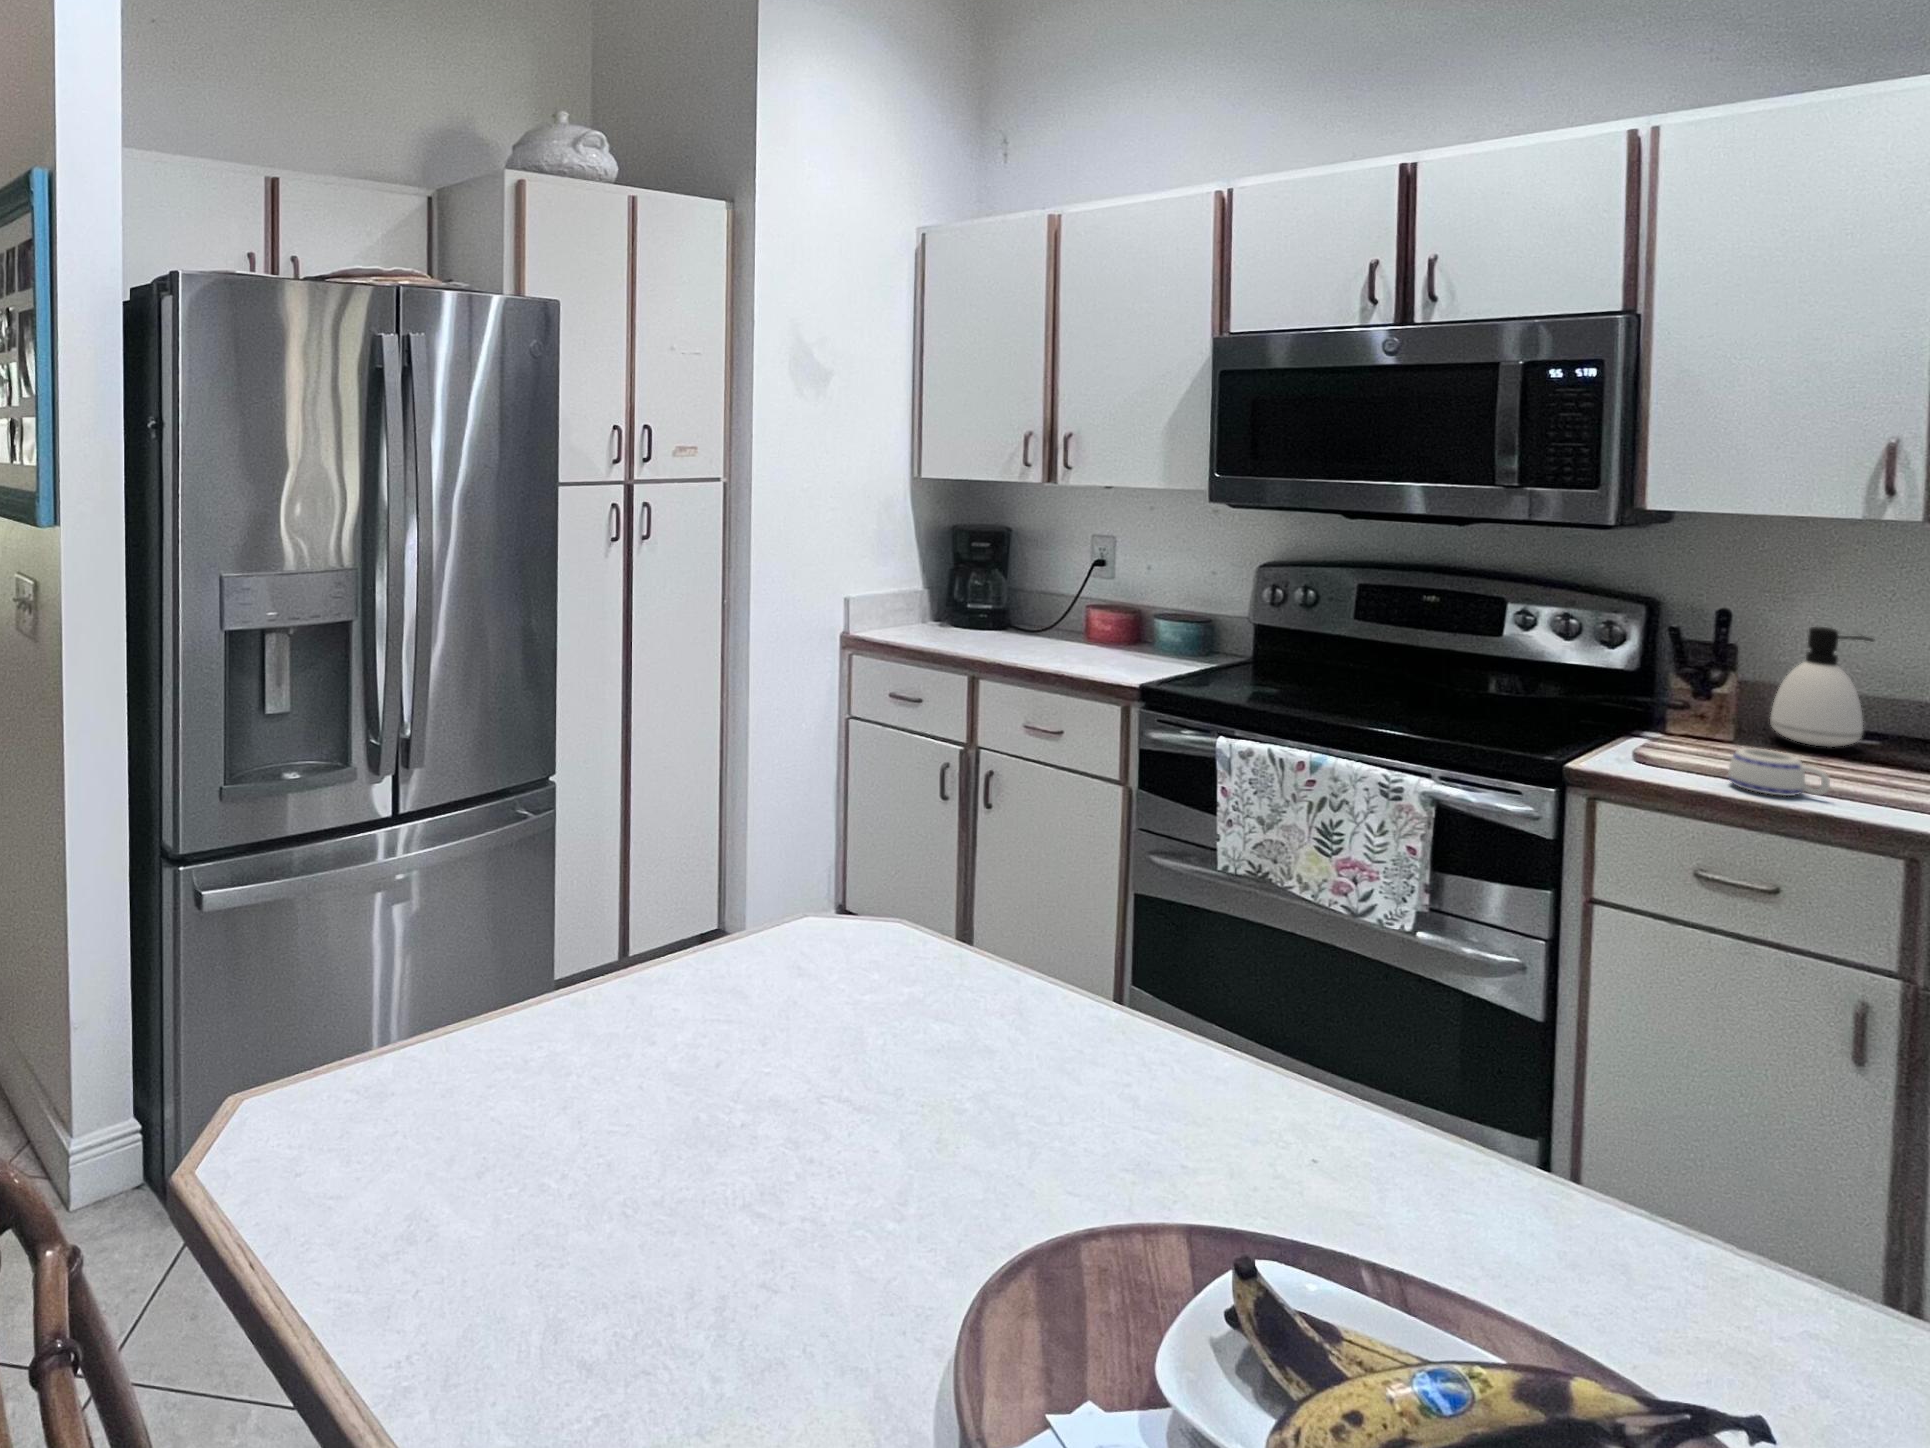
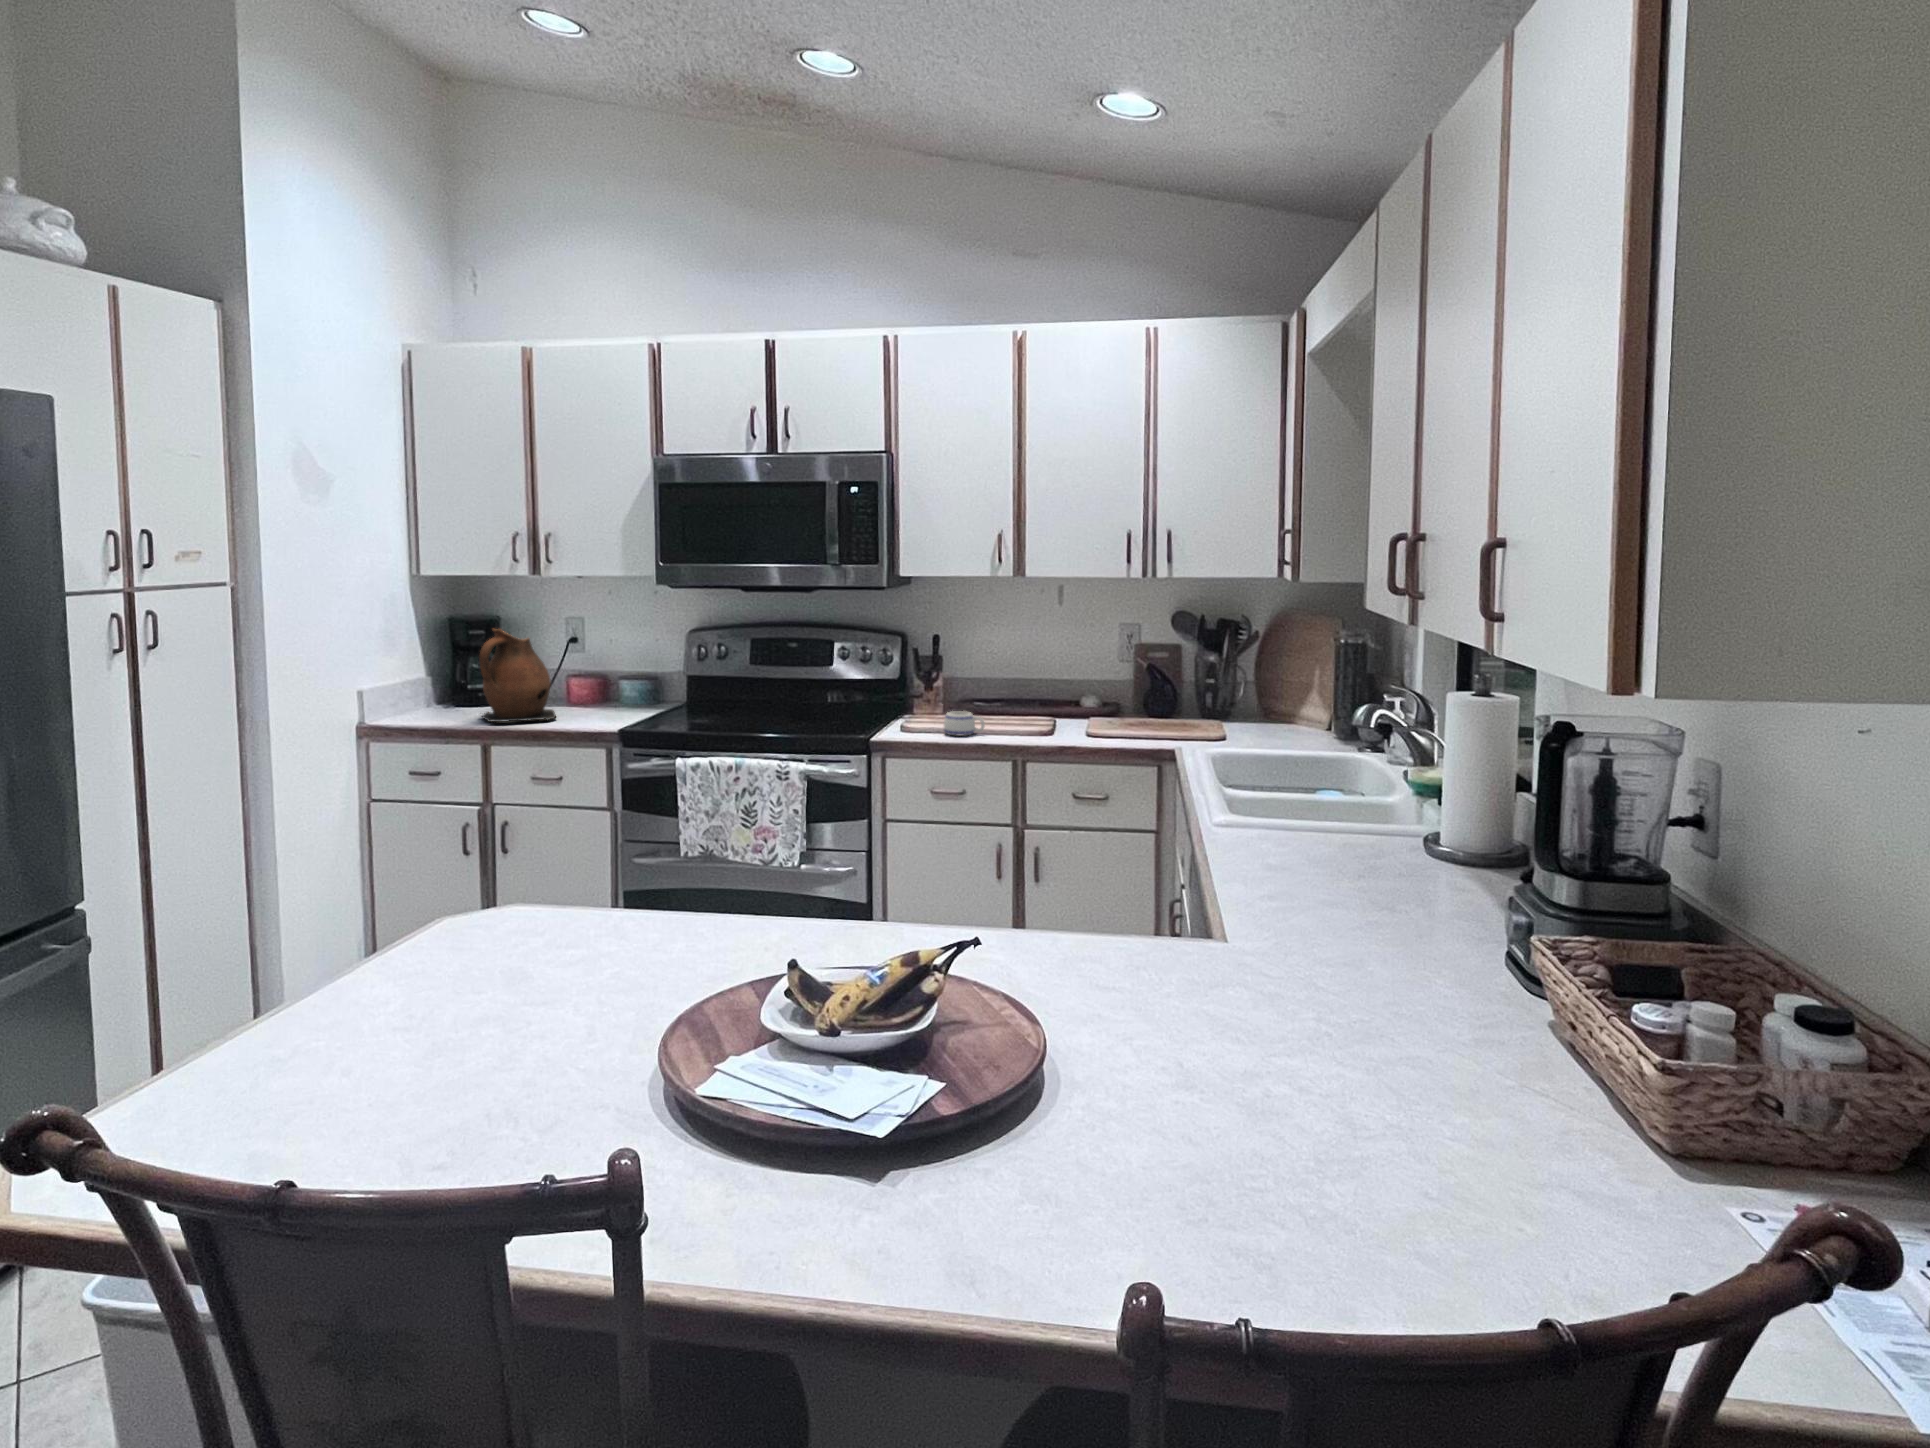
ceramic pitcher: none [969,540,1062,659] -> present [479,629,556,722]
soap dispenser: present [1770,627,1873,747] -> none [959,641,998,709]

